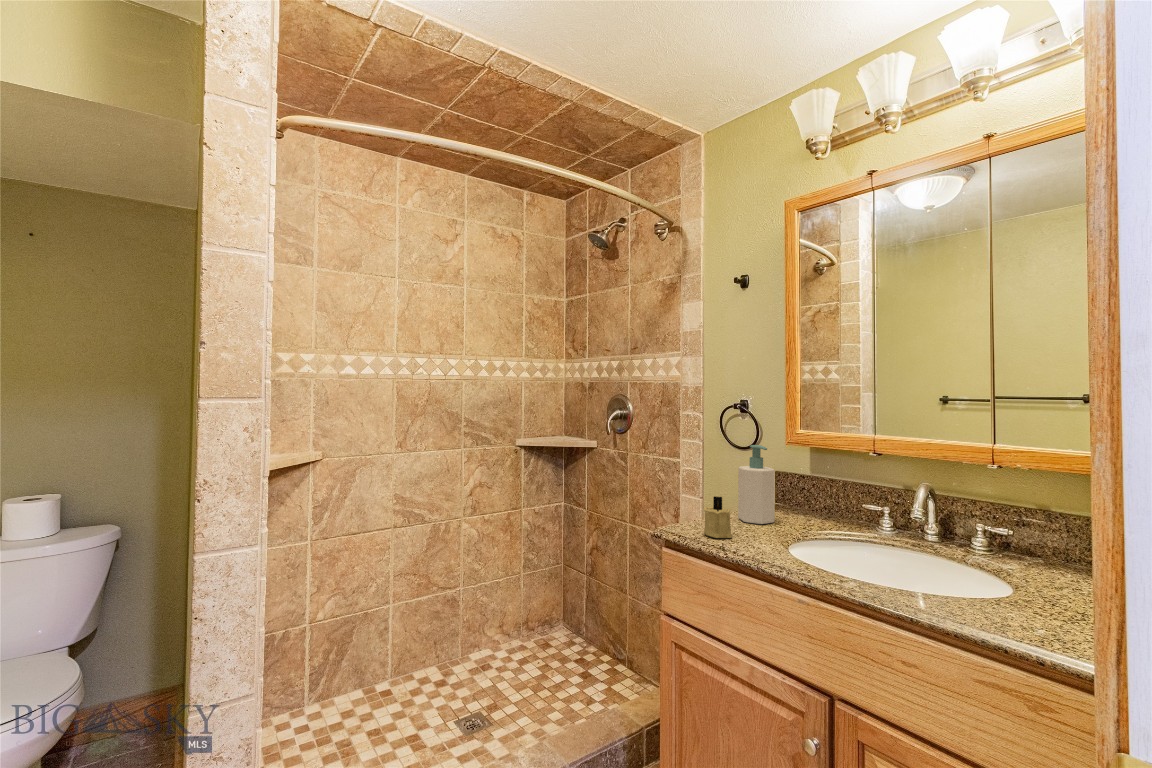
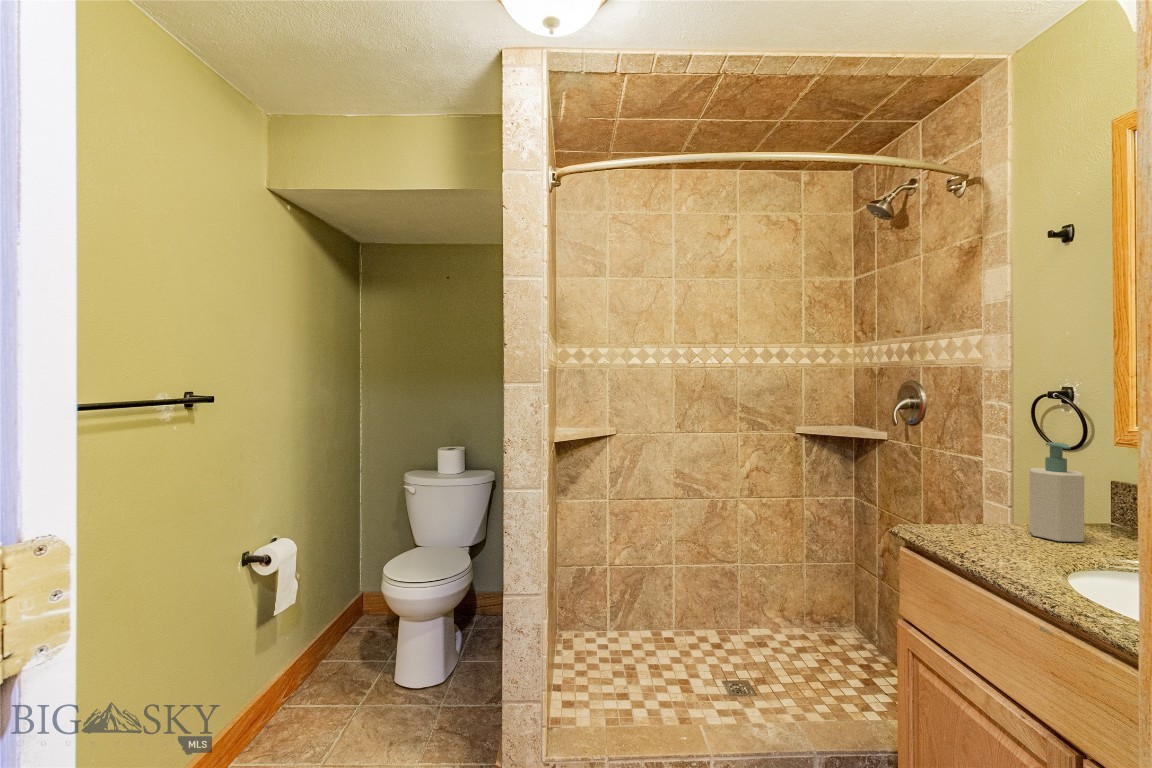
candle: present [704,496,731,538] -> none [955,498,993,548]

